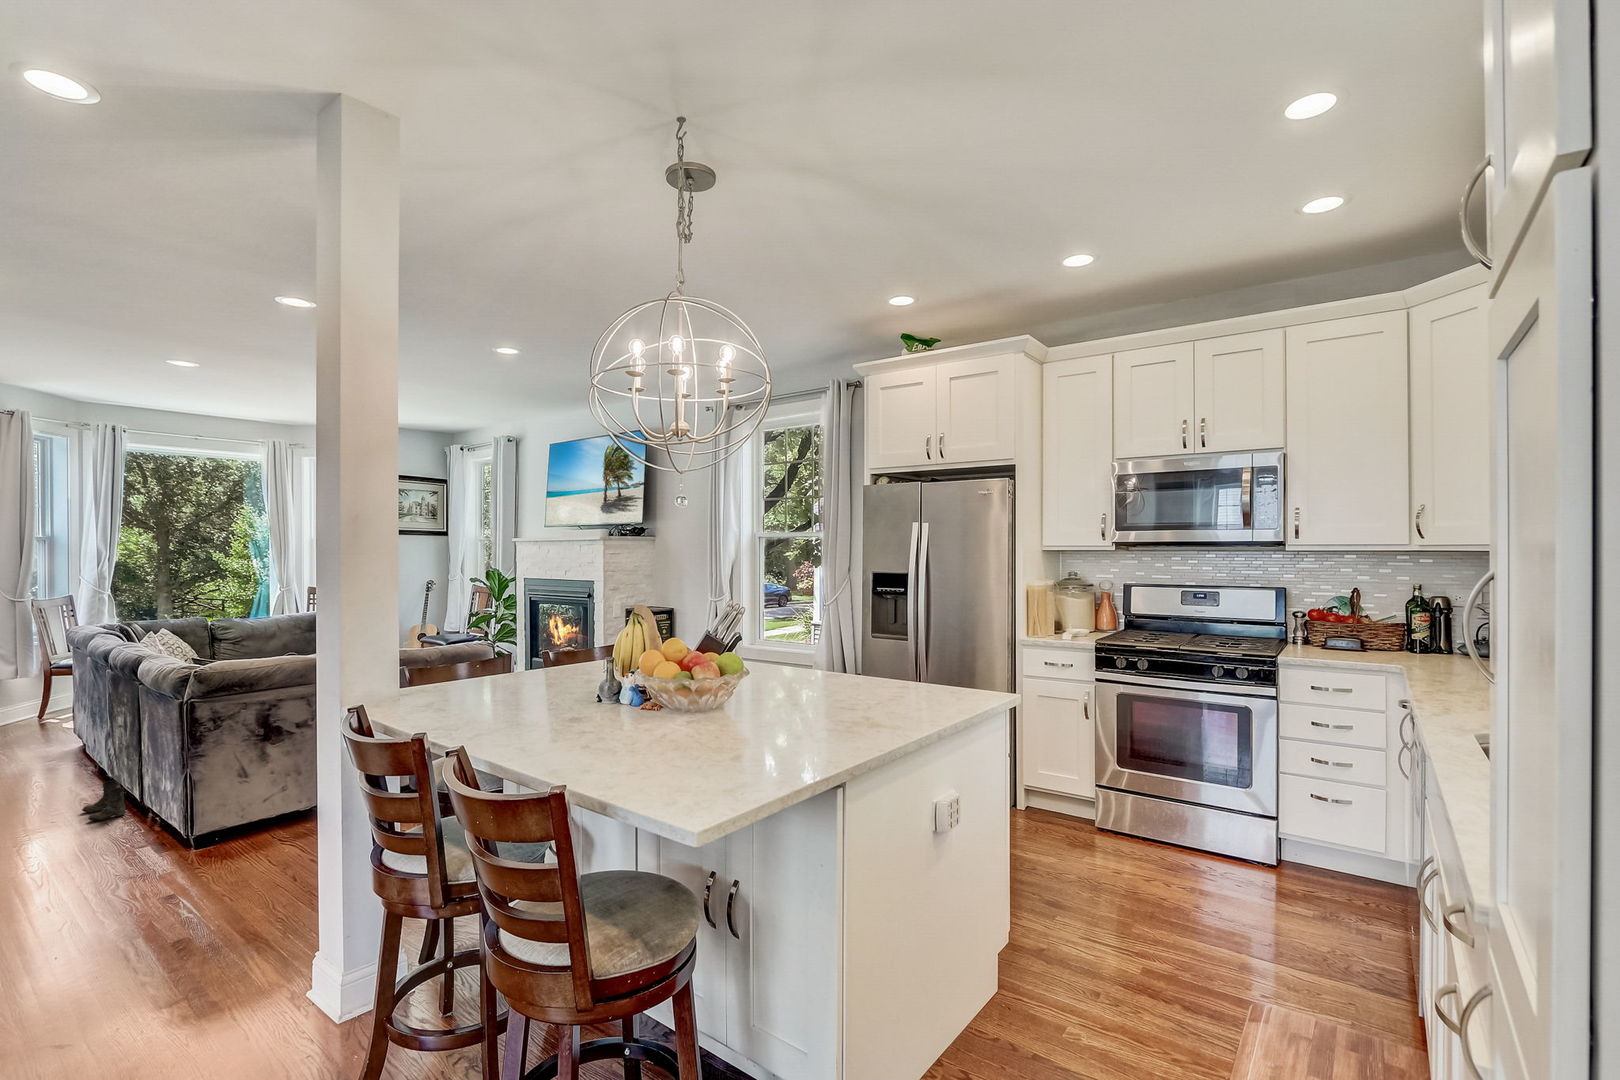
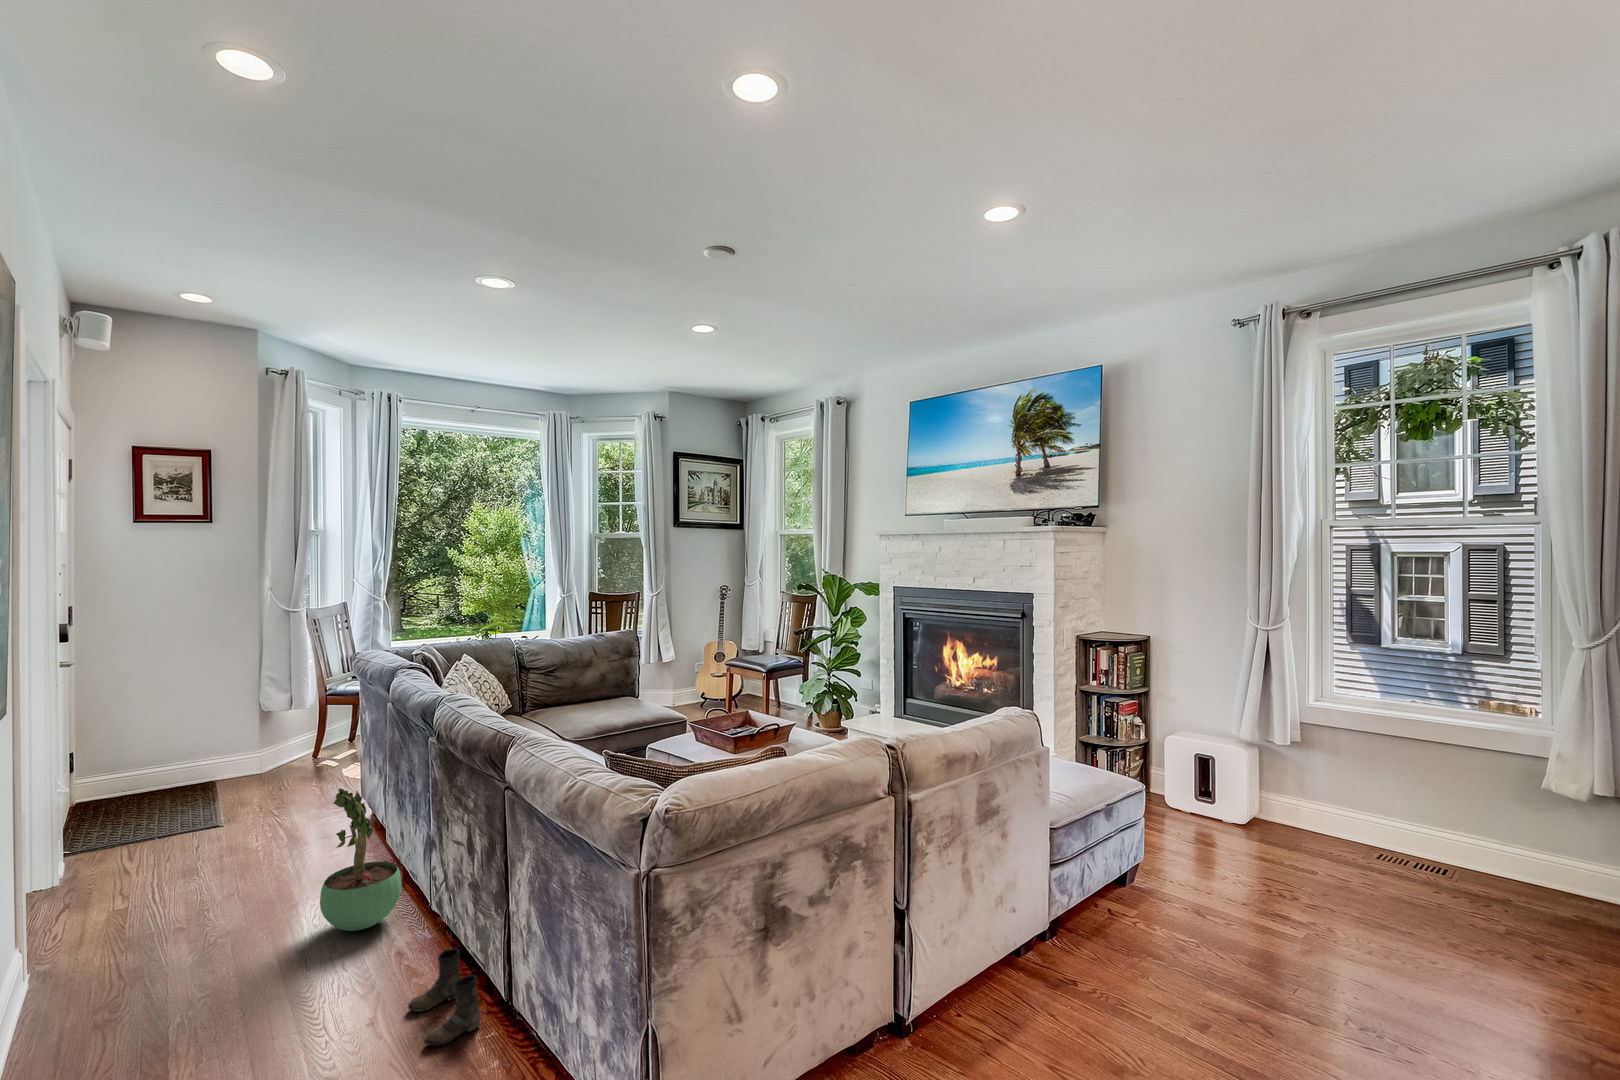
potted plant: none [30,703,90,789] -> present [320,788,402,931]

